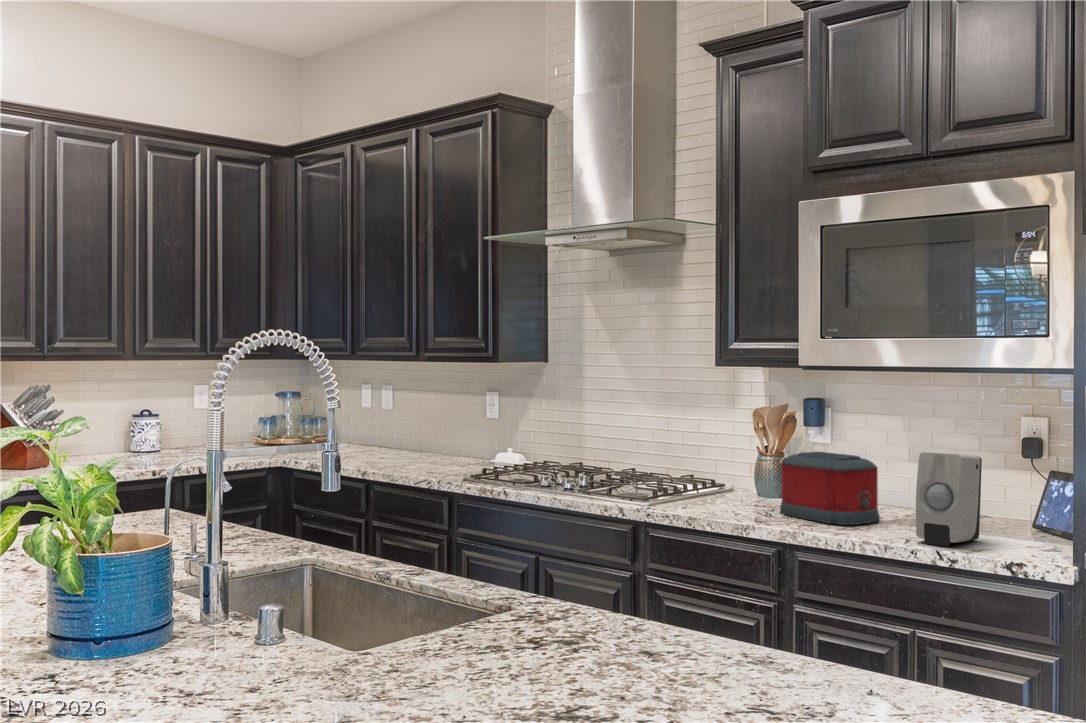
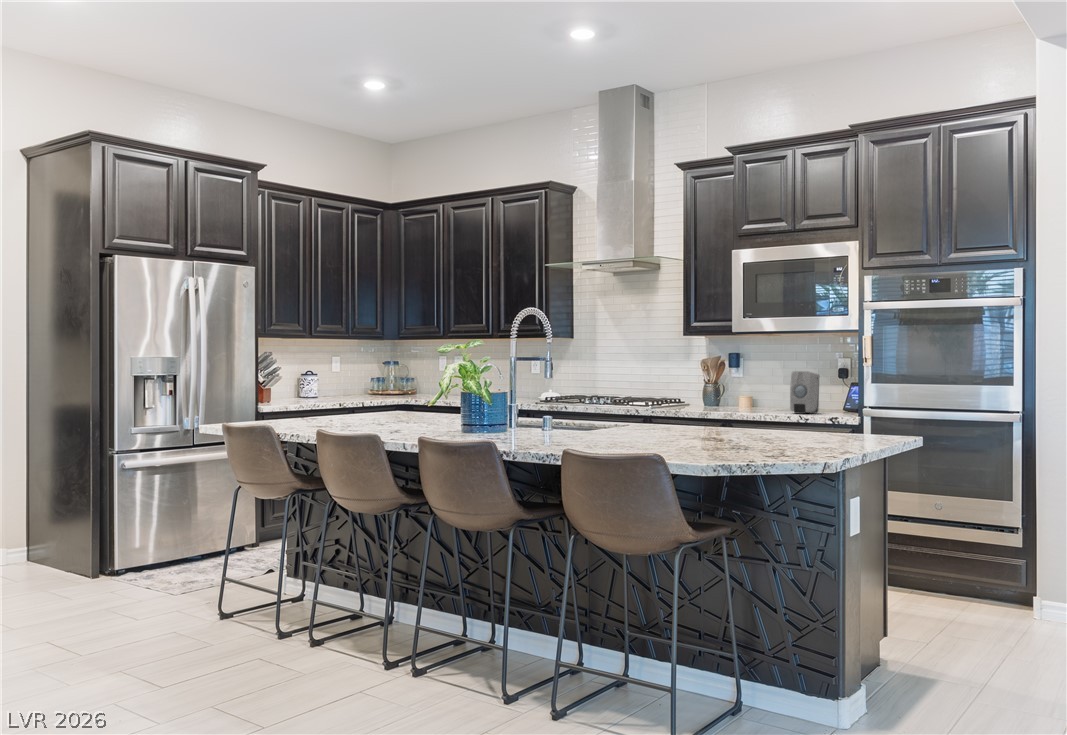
toaster: present [780,452,880,525] -> none [722,378,772,410]

